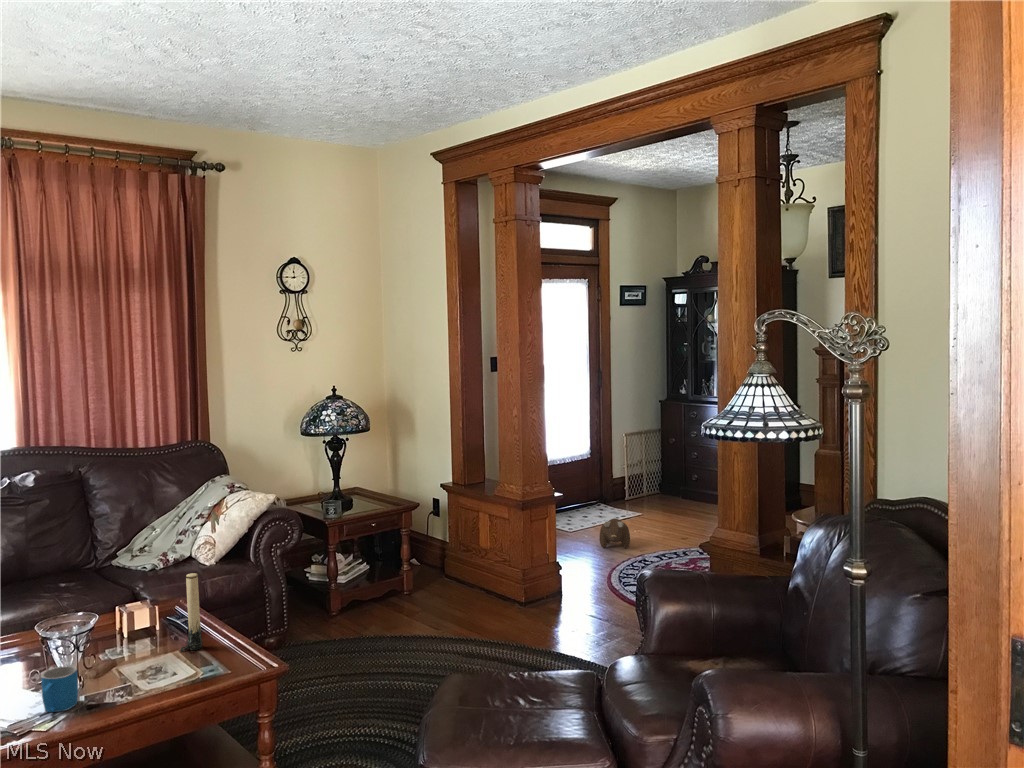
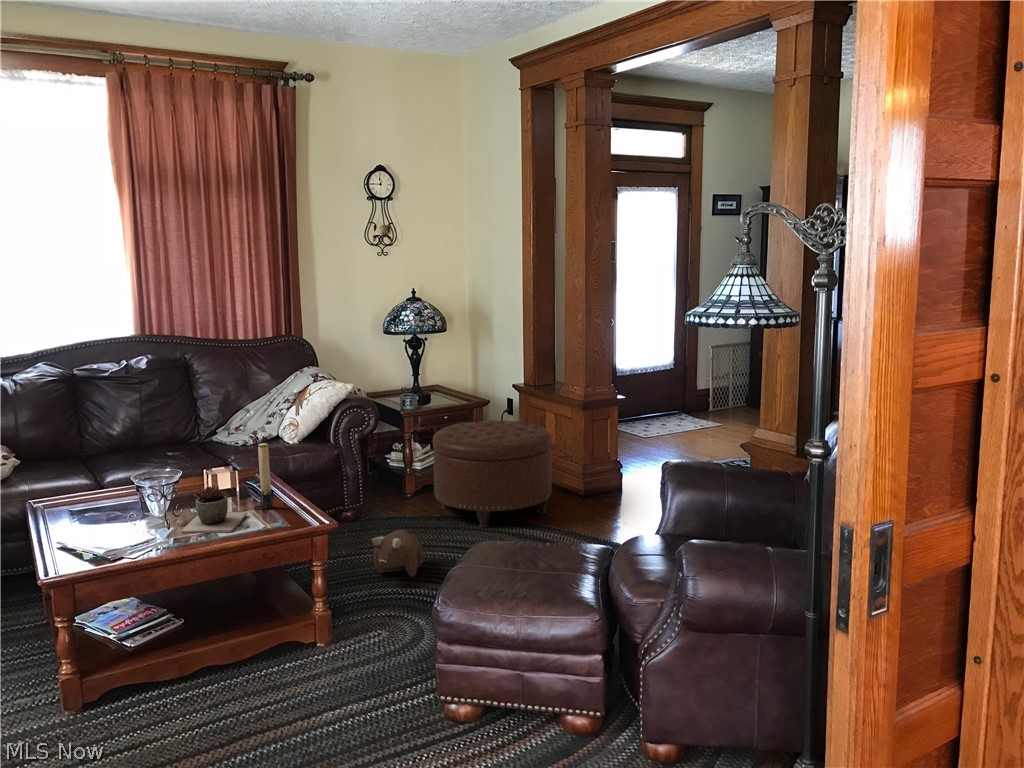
plush toy: present [599,518,630,548] -> present [372,530,423,577]
ottoman: none [364,526,494,648] -> present [433,420,552,528]
succulent plant: none [98,627,174,690] -> present [181,486,247,533]
mug: present [41,666,78,712] -> none [132,512,163,547]

